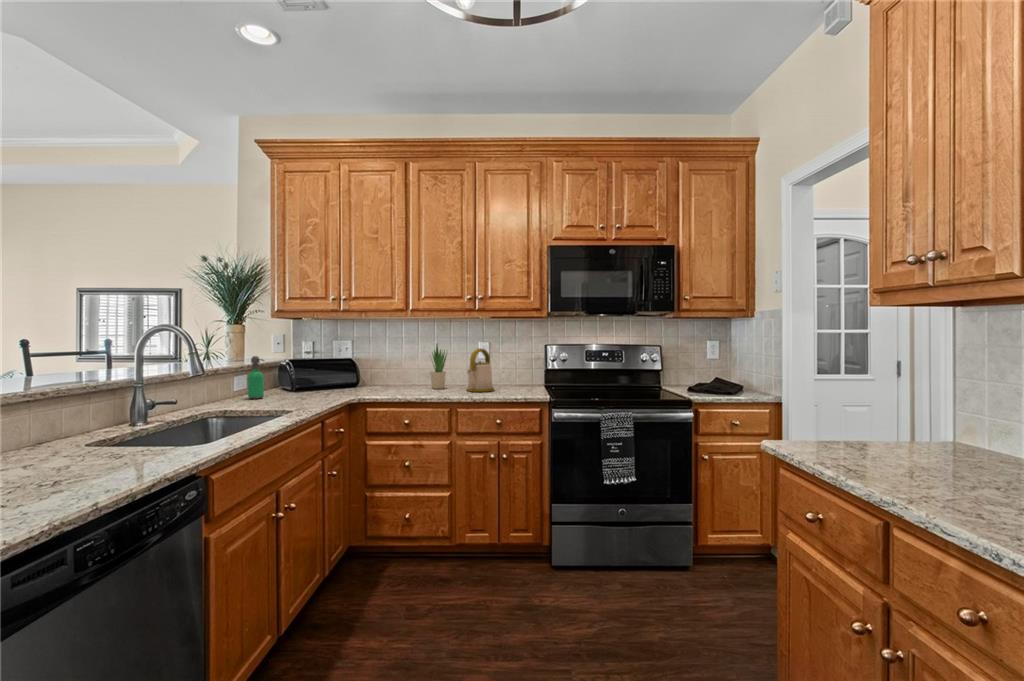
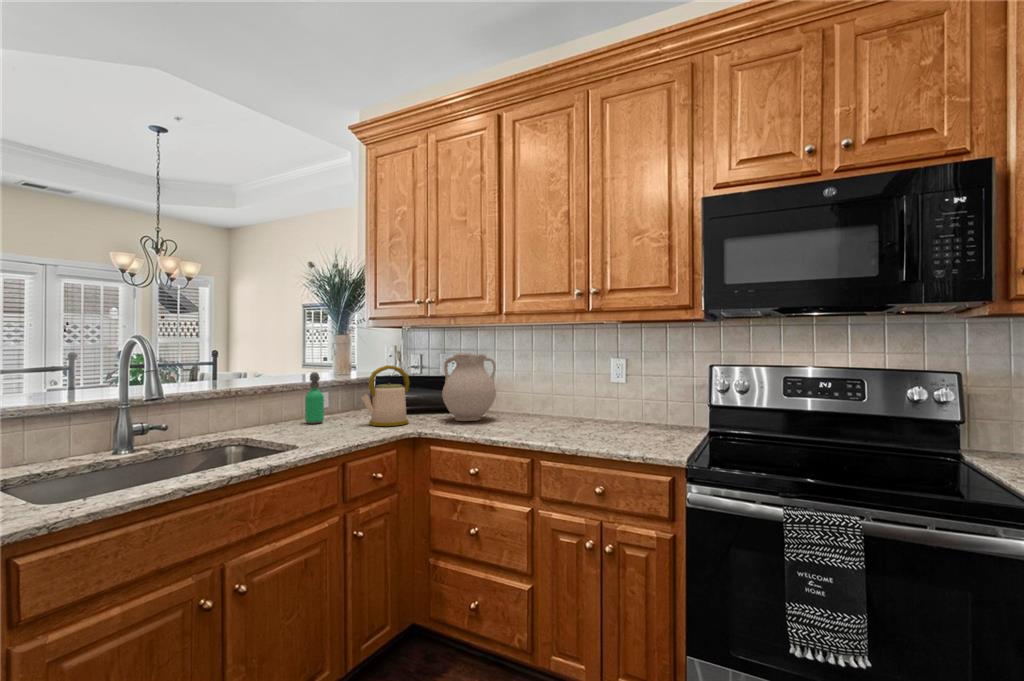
vase: none [359,339,400,390] -> present [442,353,496,421]
potted plant: present [430,344,447,389] -> none [532,359,560,426]
kettle: present [467,348,494,392] -> present [362,366,410,426]

